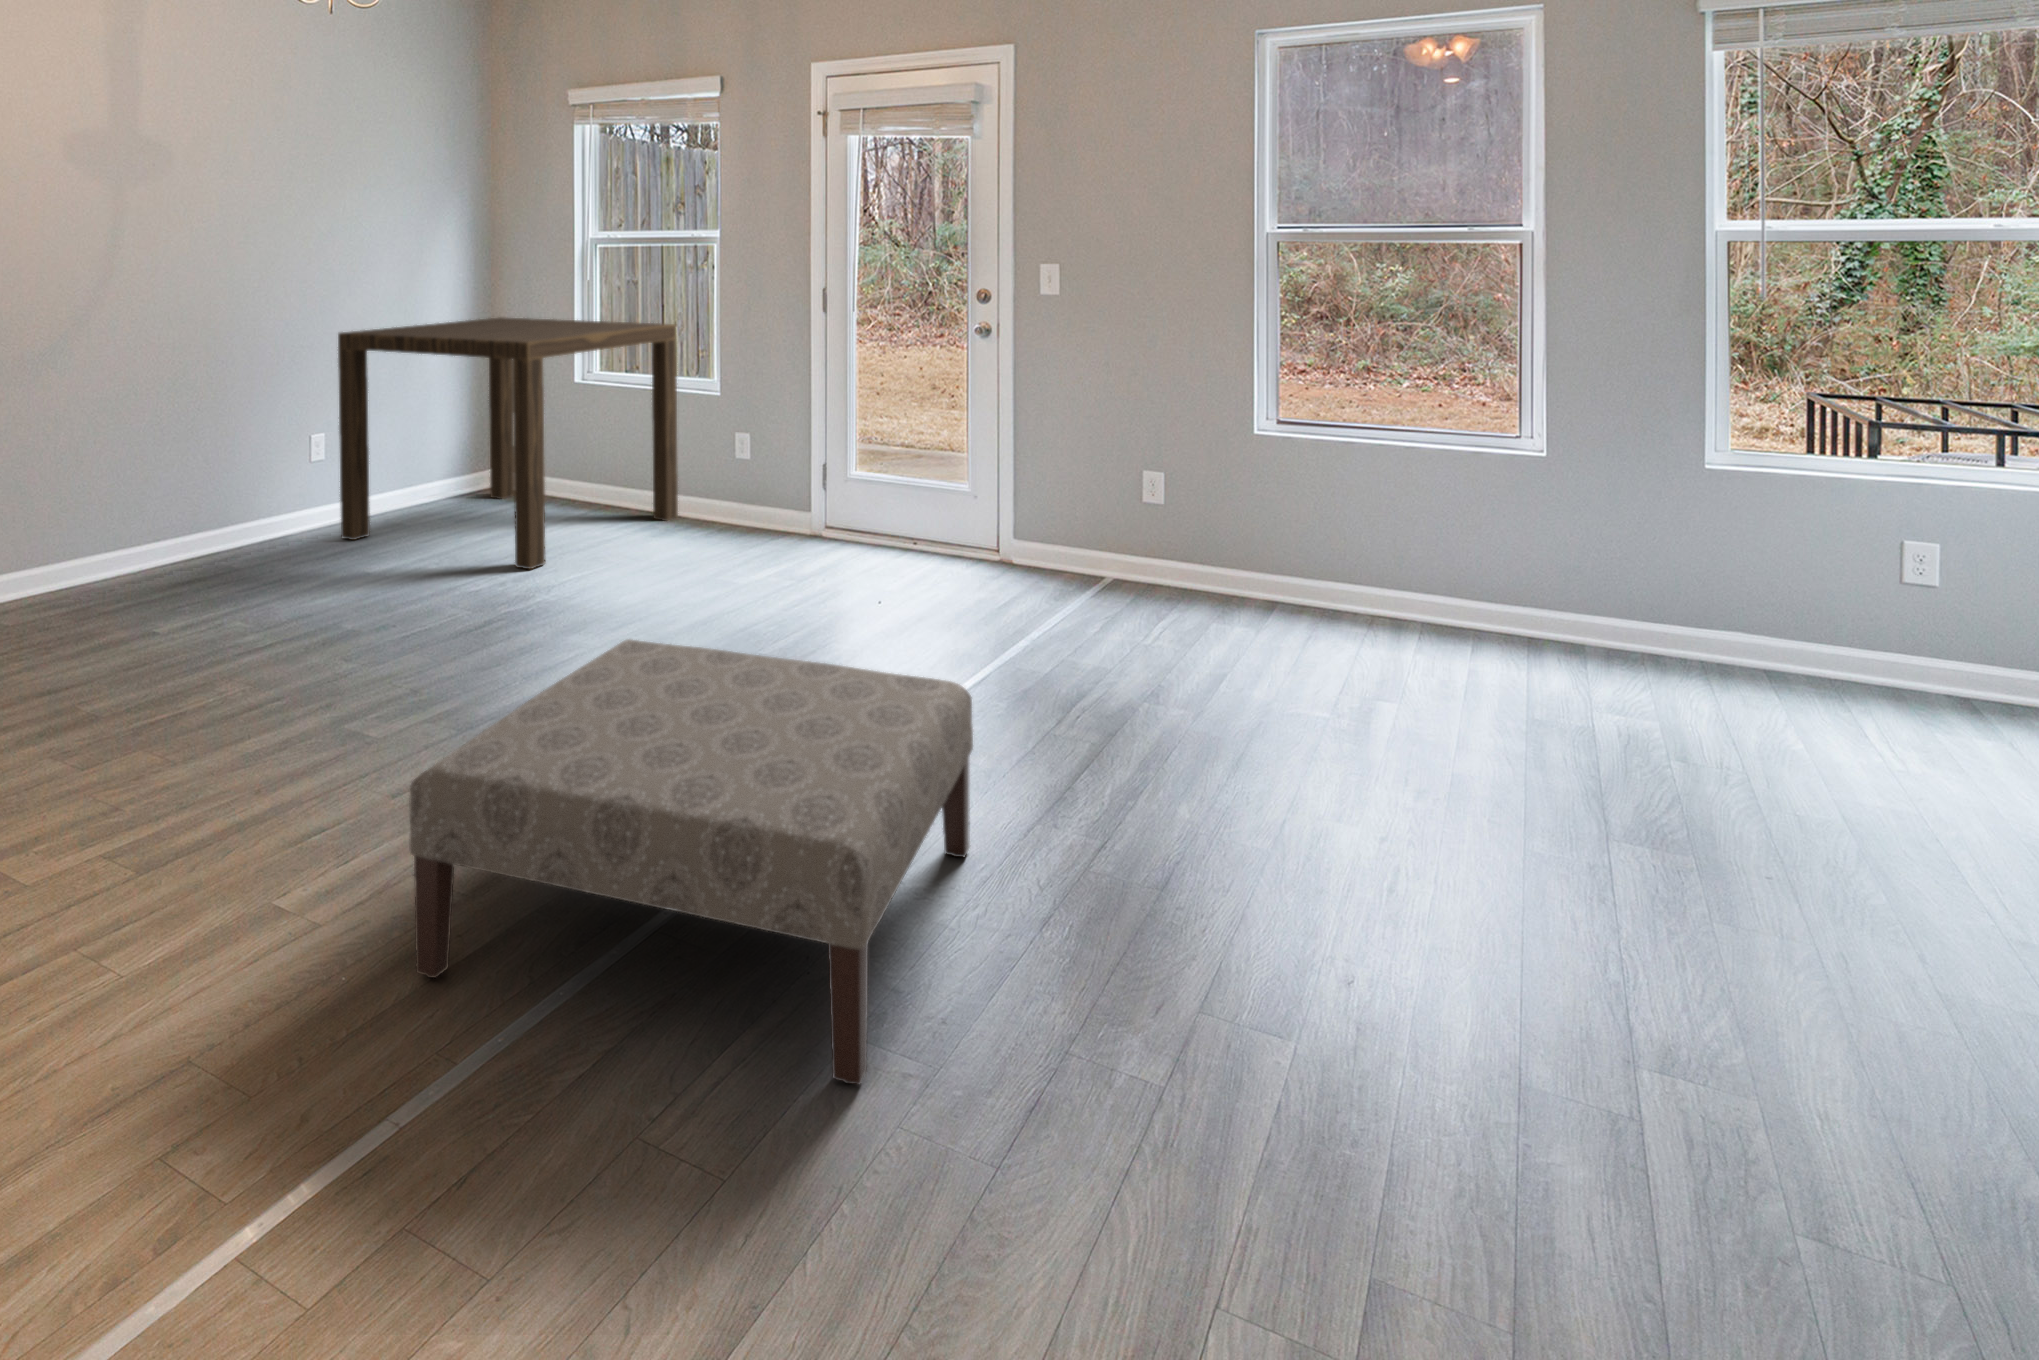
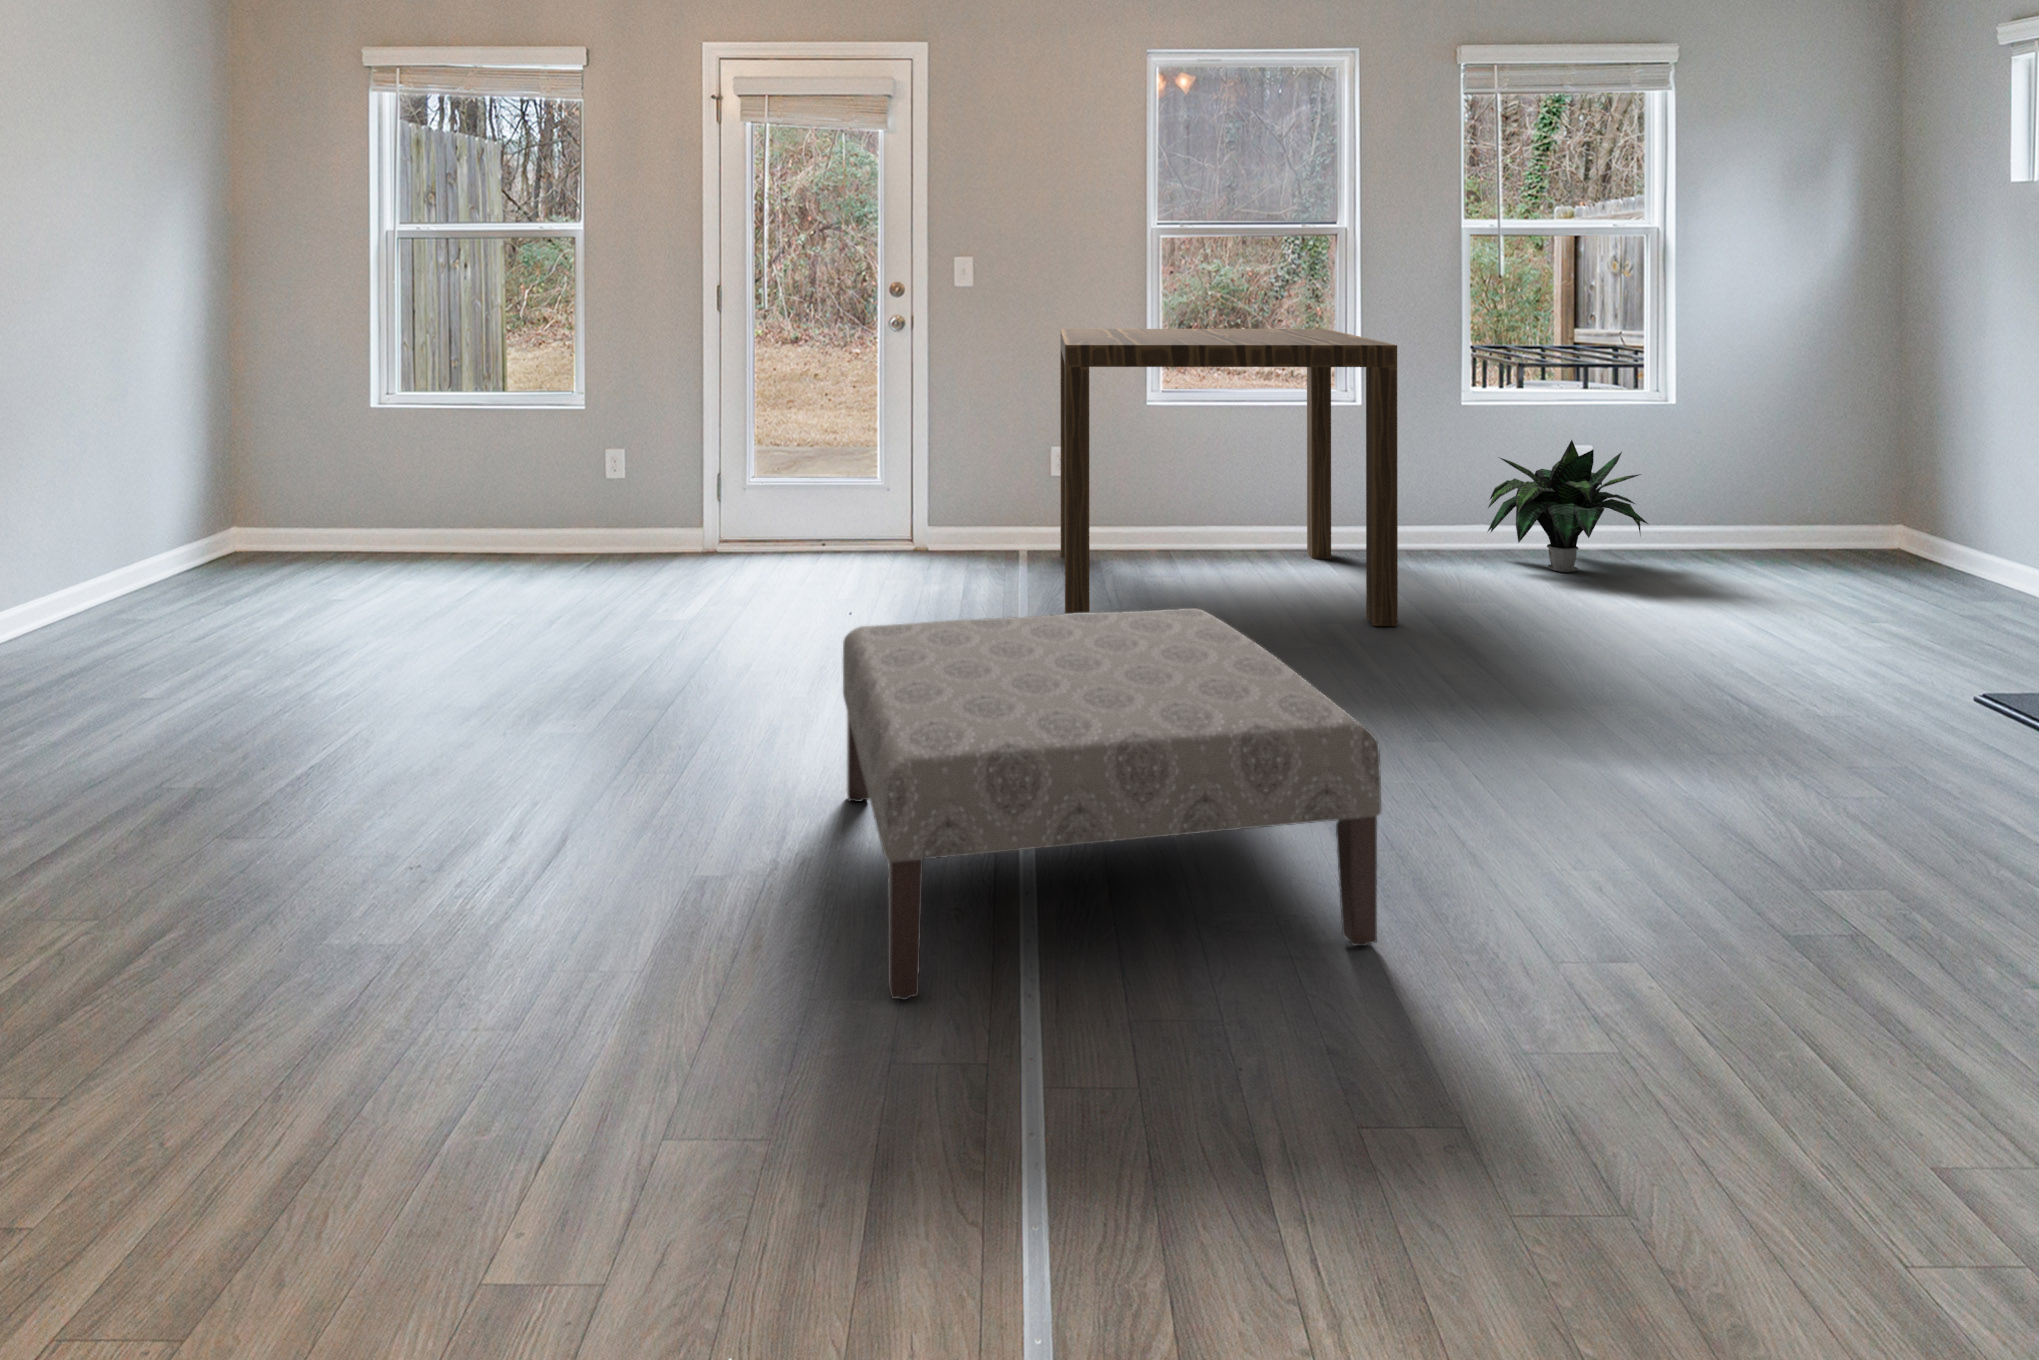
dining table: present [338,317,678,569] -> present [1060,329,1398,626]
potted plant: none [1696,538,1987,725] -> present [1488,440,1648,572]

